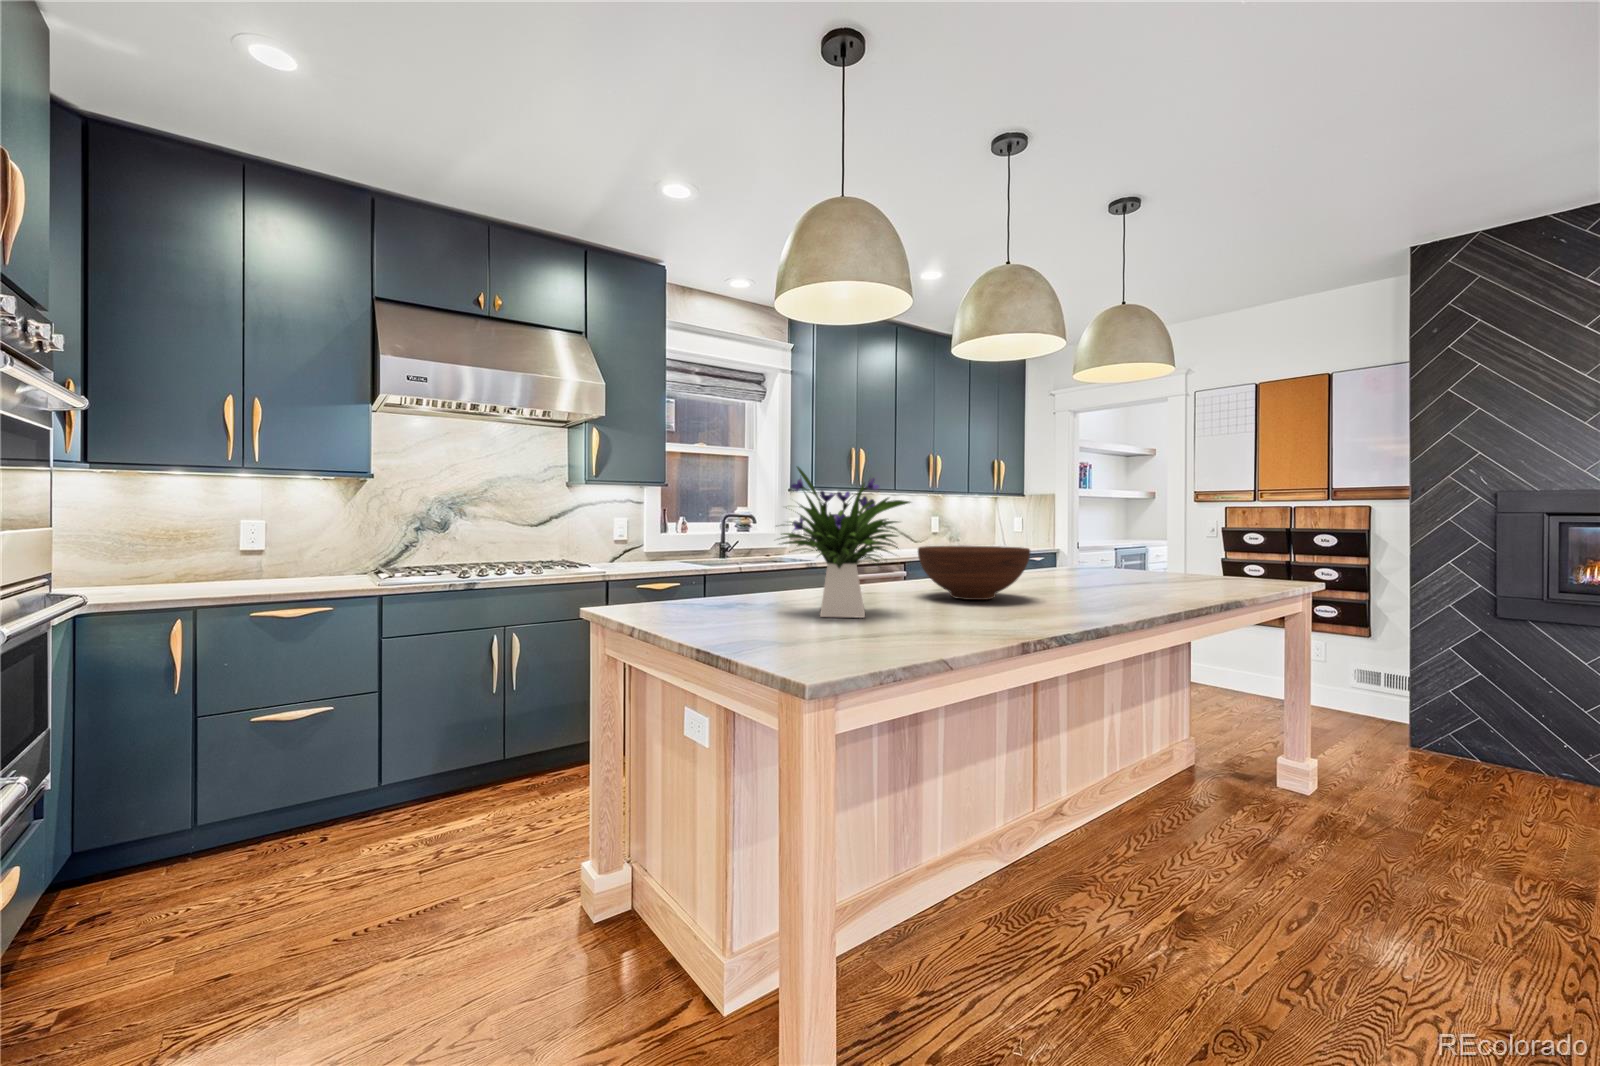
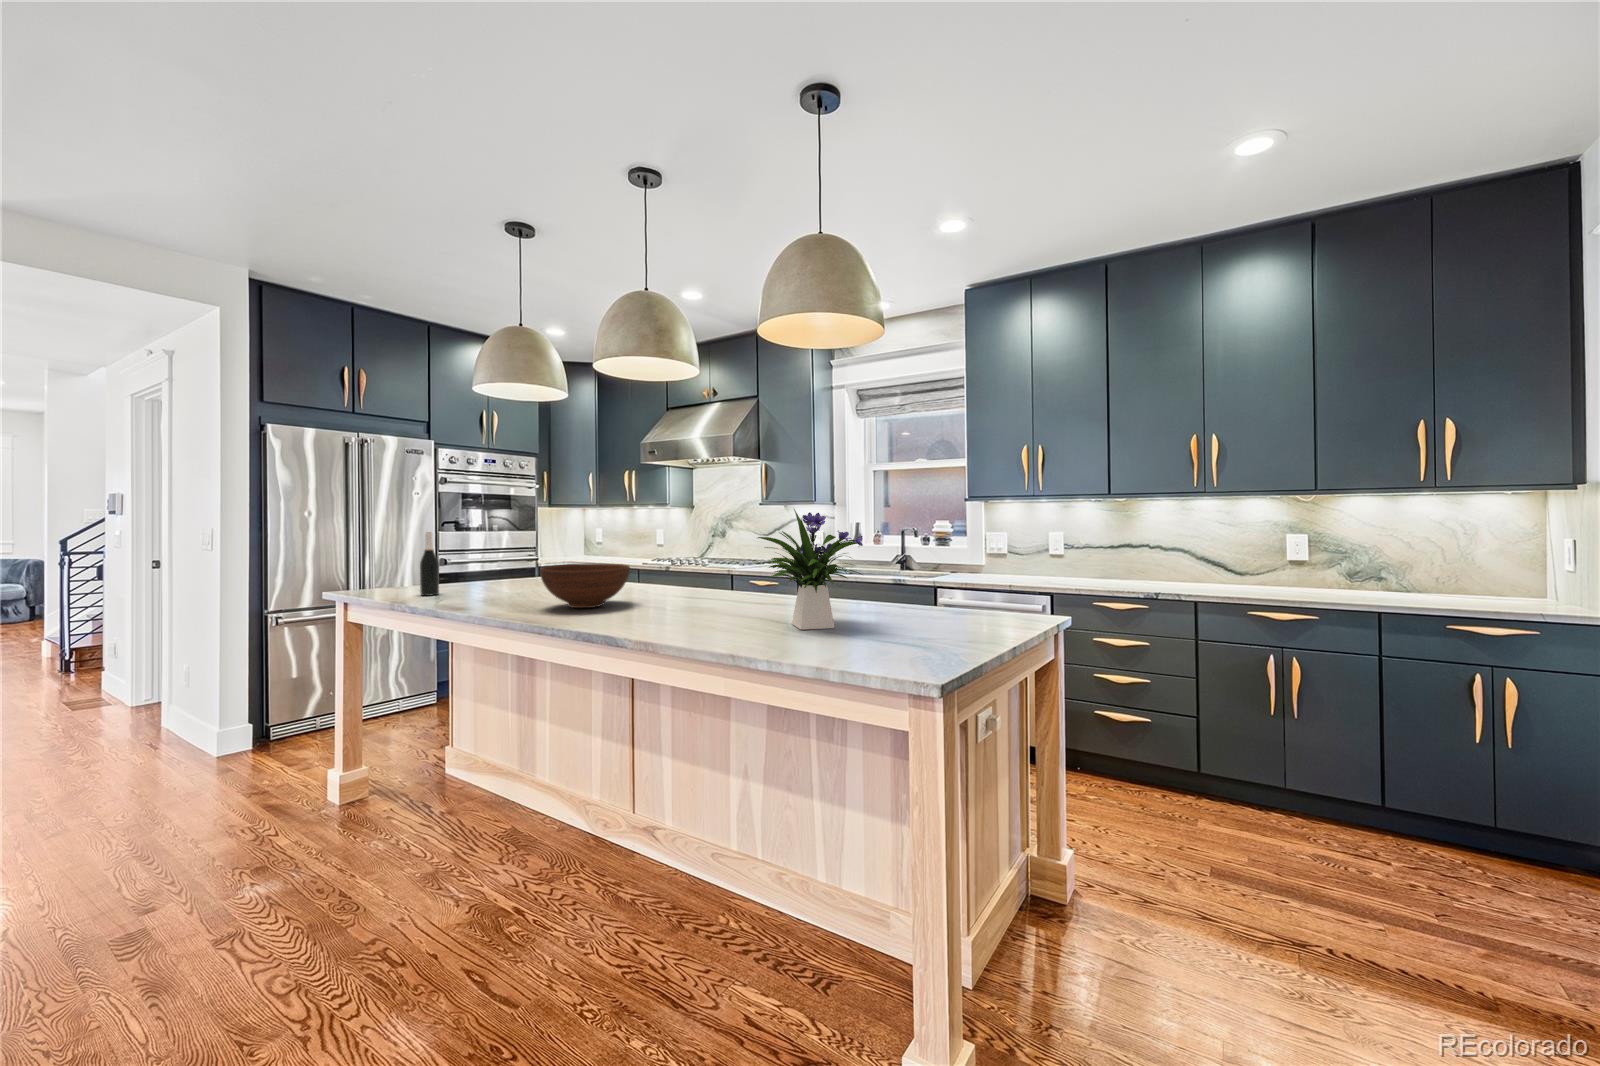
flower arrangement: present [781,467,910,618] -> present [758,509,863,630]
wine bottle: none [714,502,750,641] -> present [420,532,439,596]

